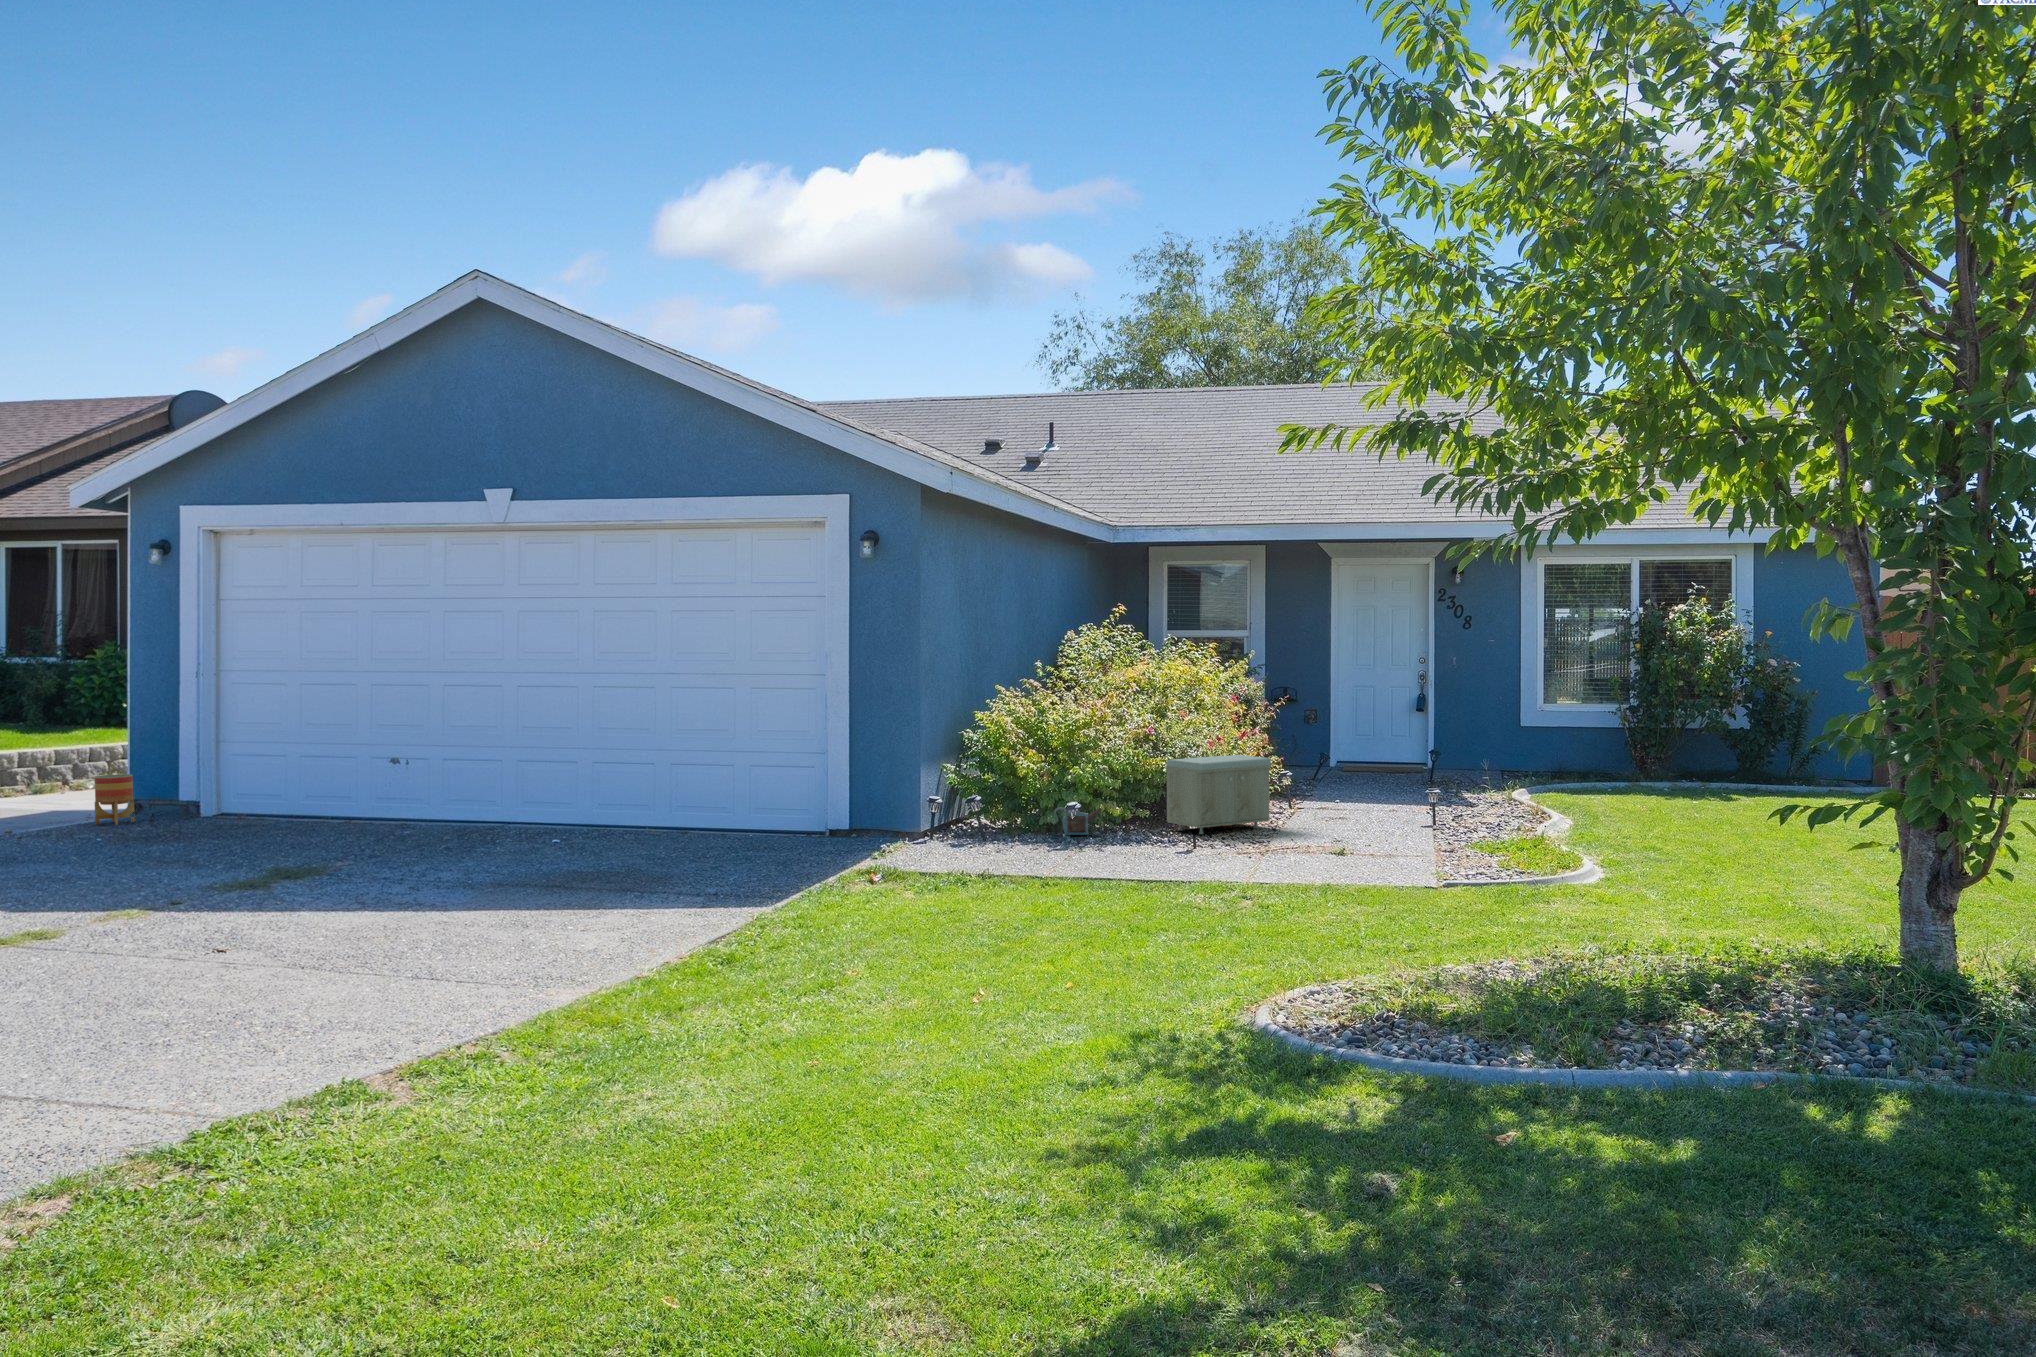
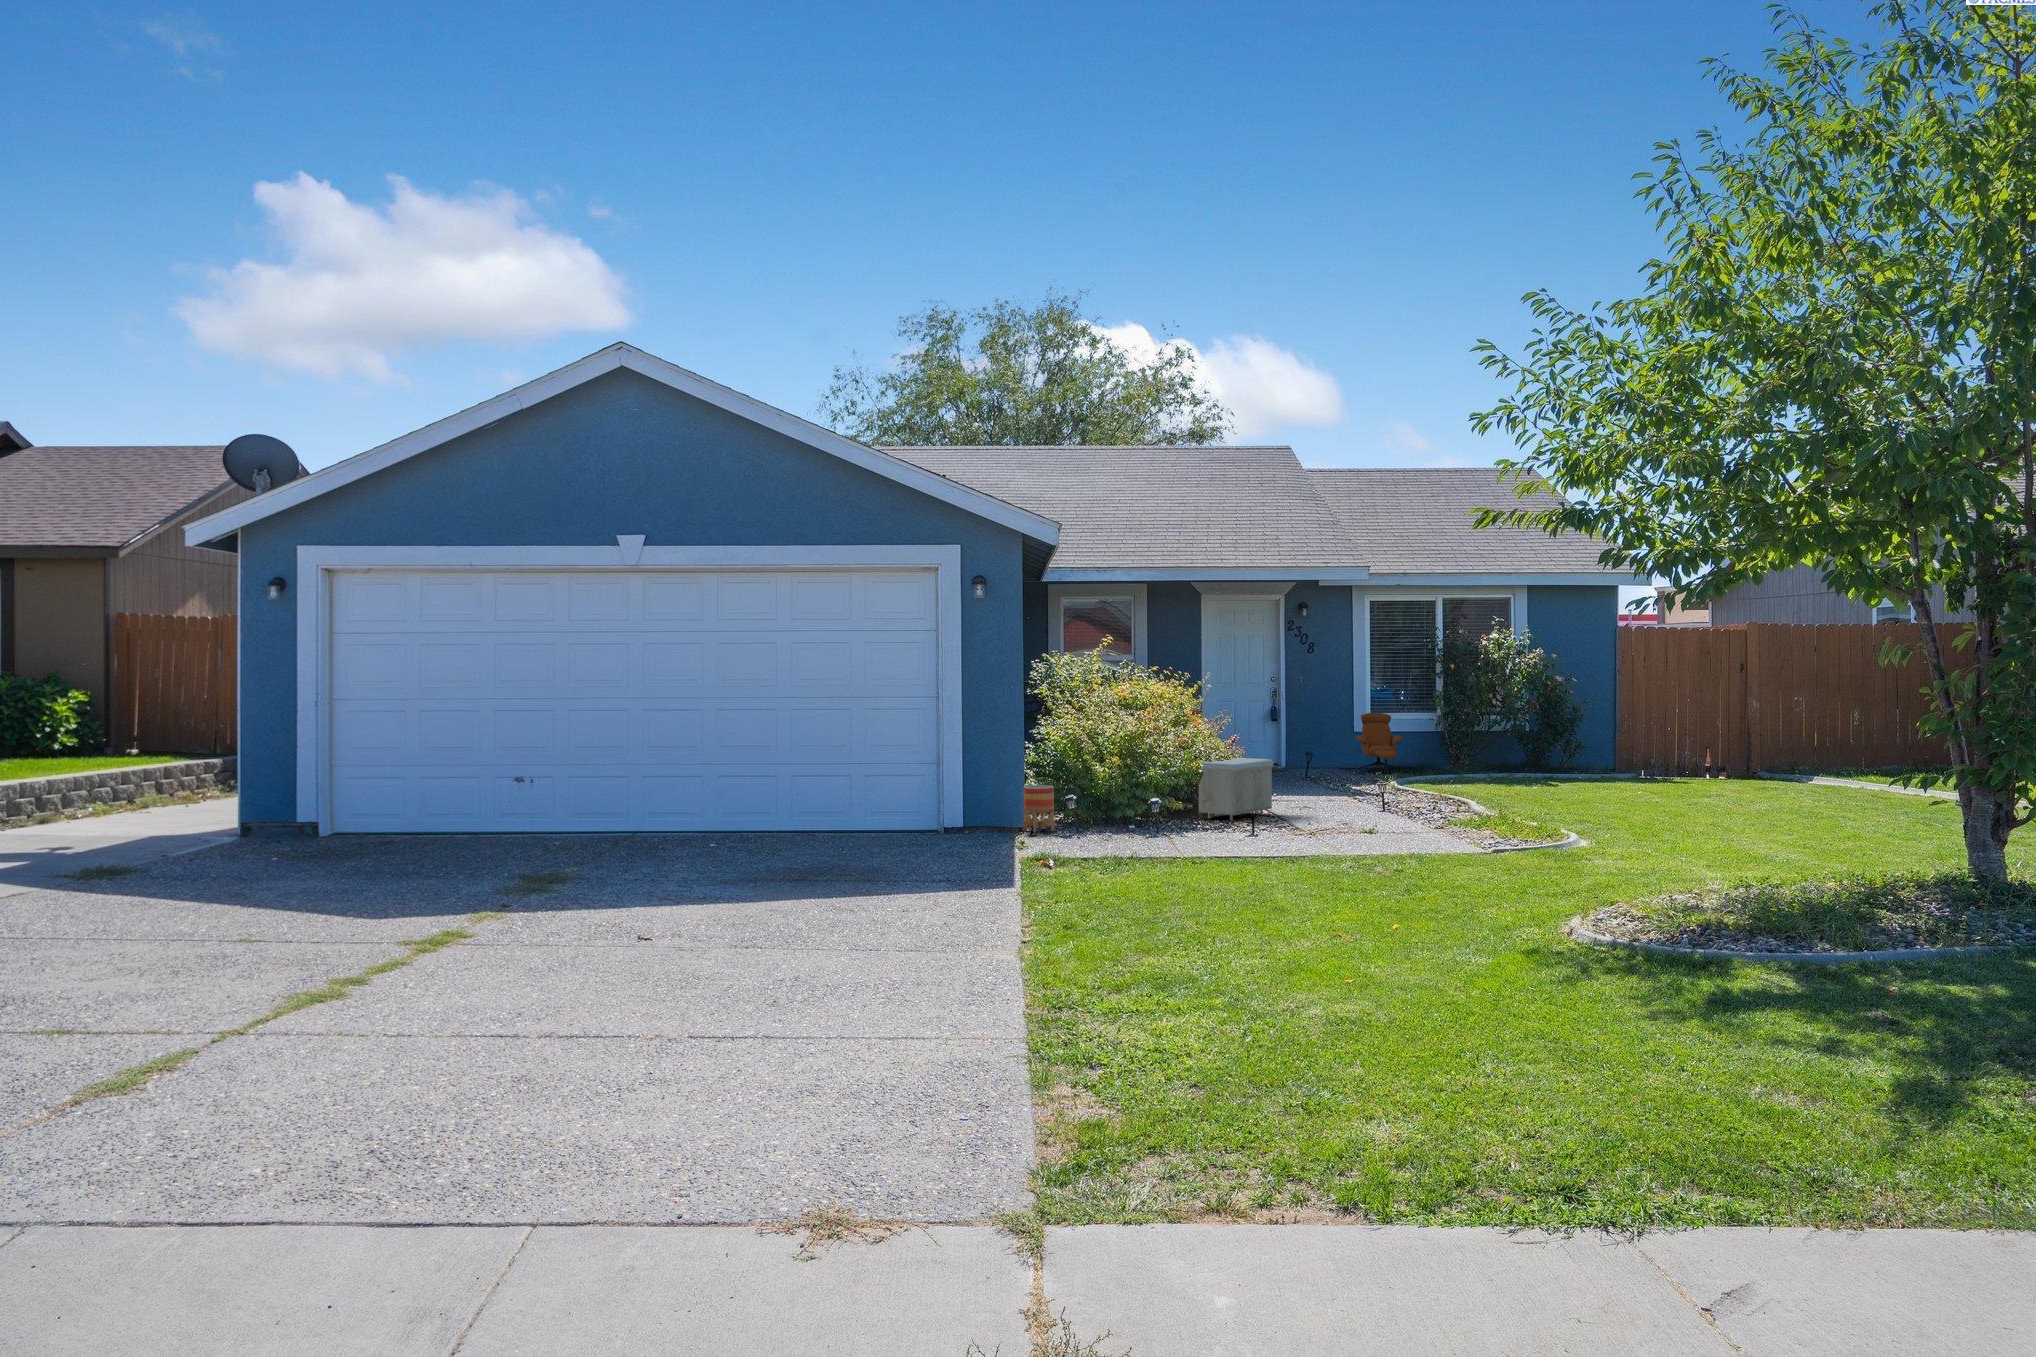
lounge chair: none [1516,702,1578,780] -> present [1355,713,1403,774]
planter: present [95,774,135,825] -> present [1024,785,1054,833]
watering can: present [1054,807,1102,835] -> none [1120,802,1157,825]

